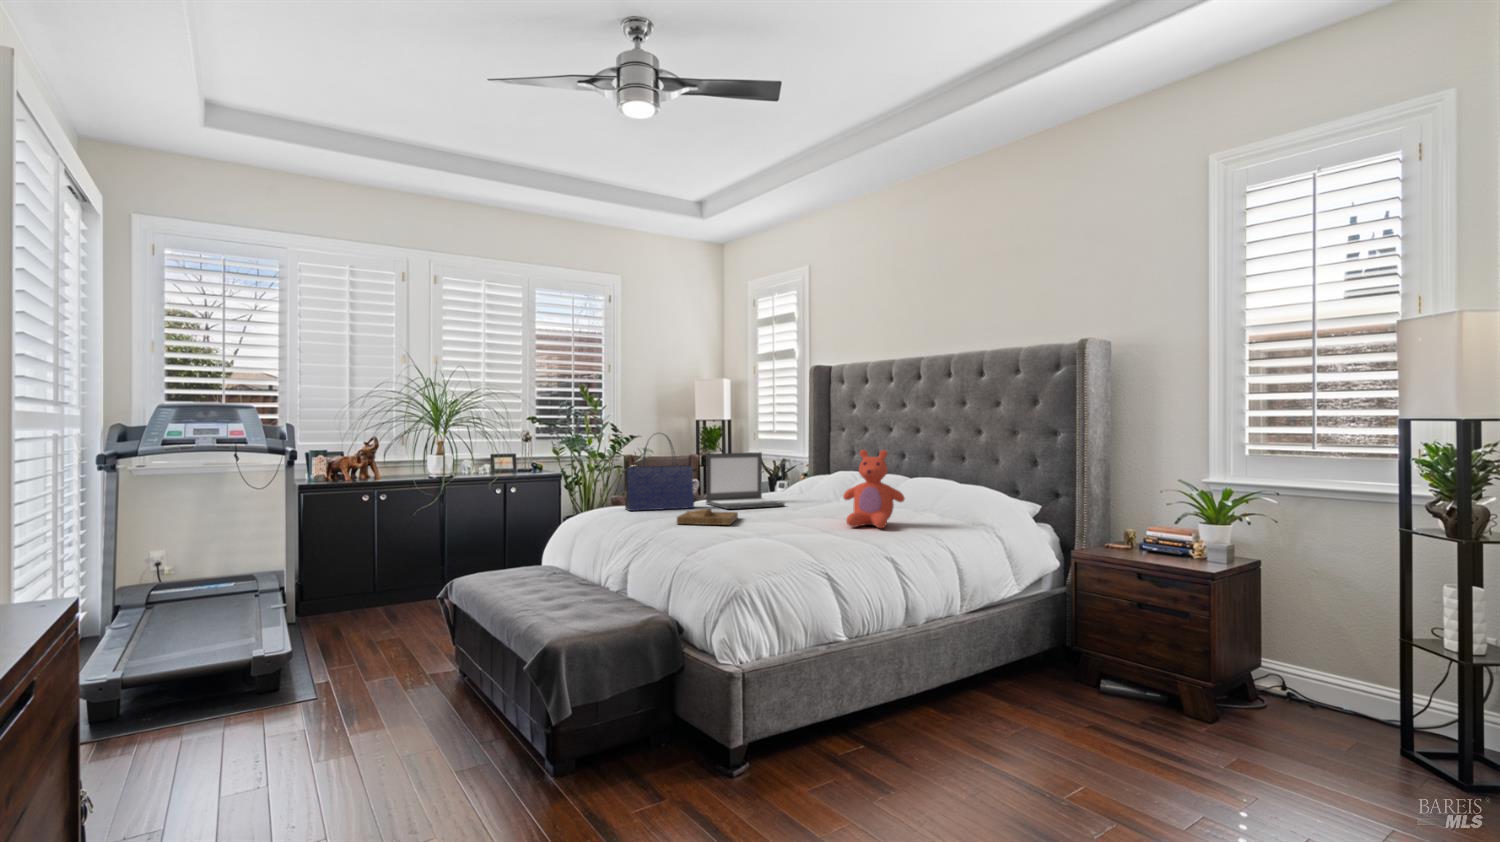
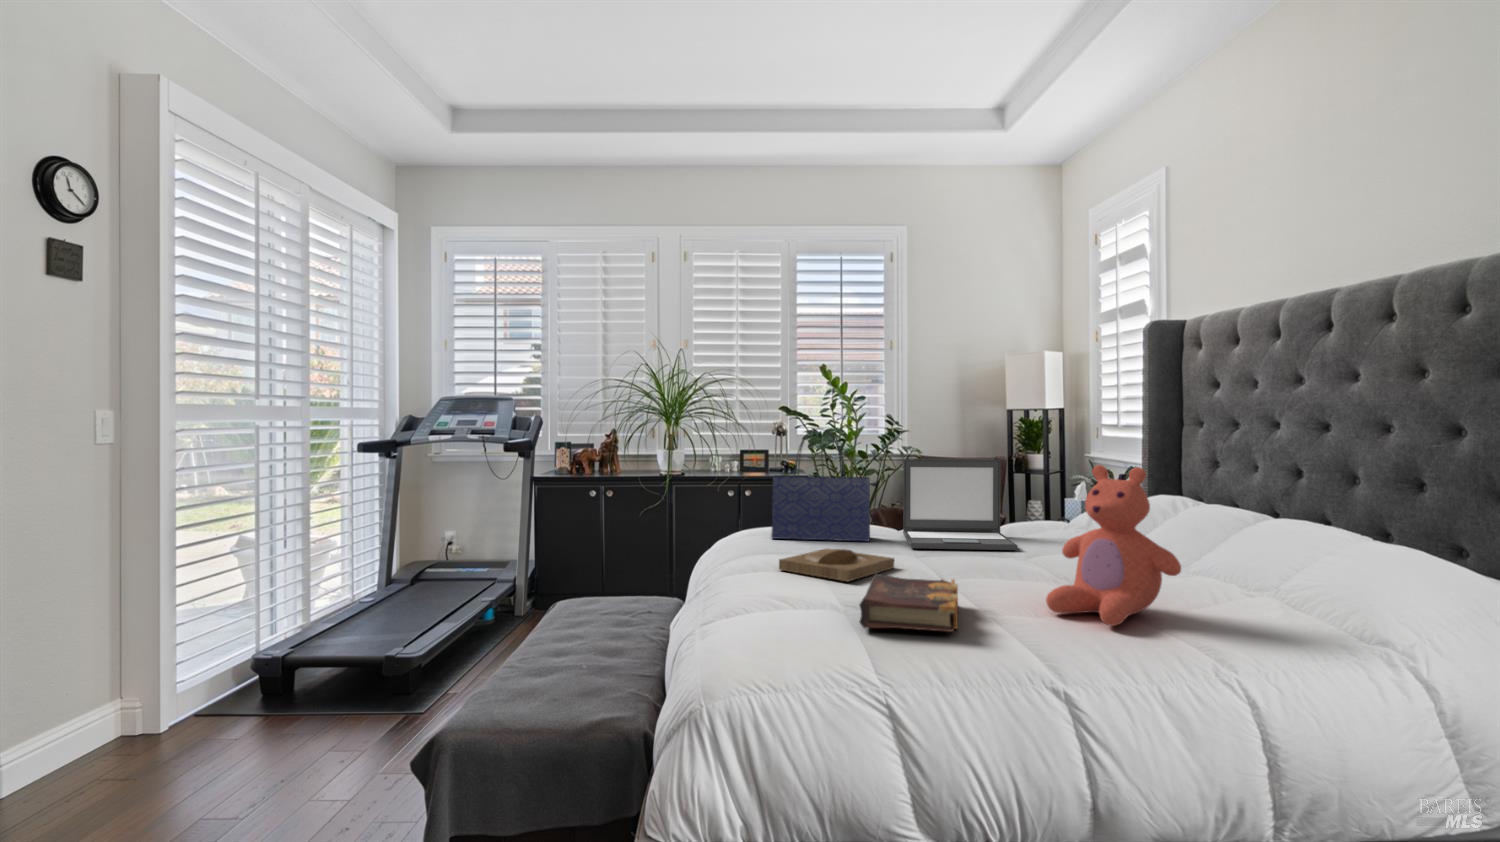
book: none [758,515,827,539] -> present [859,574,958,632]

